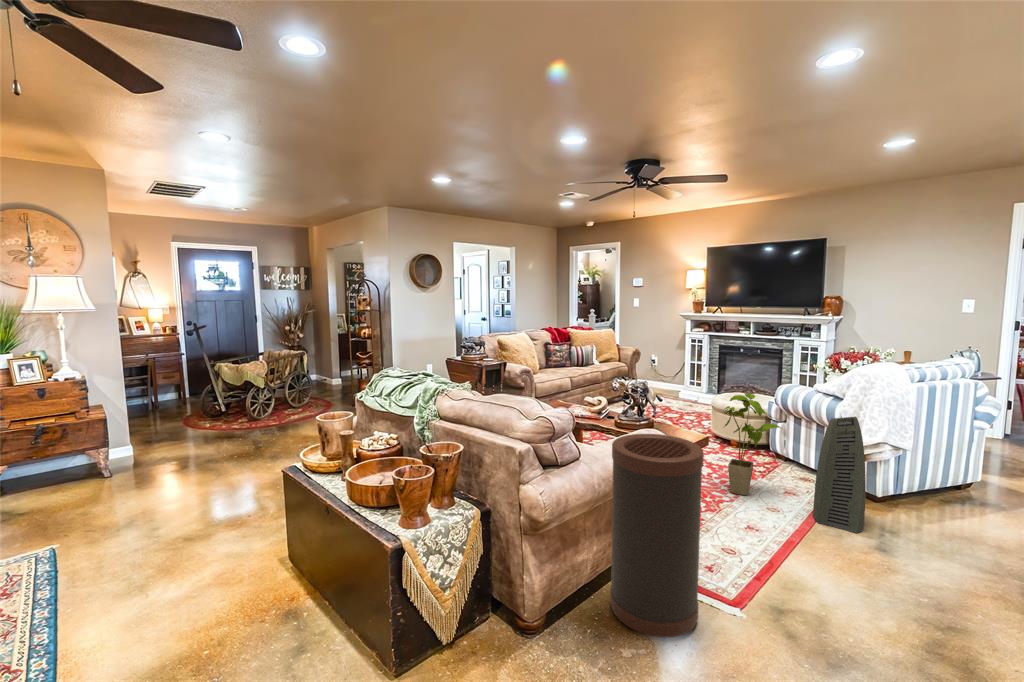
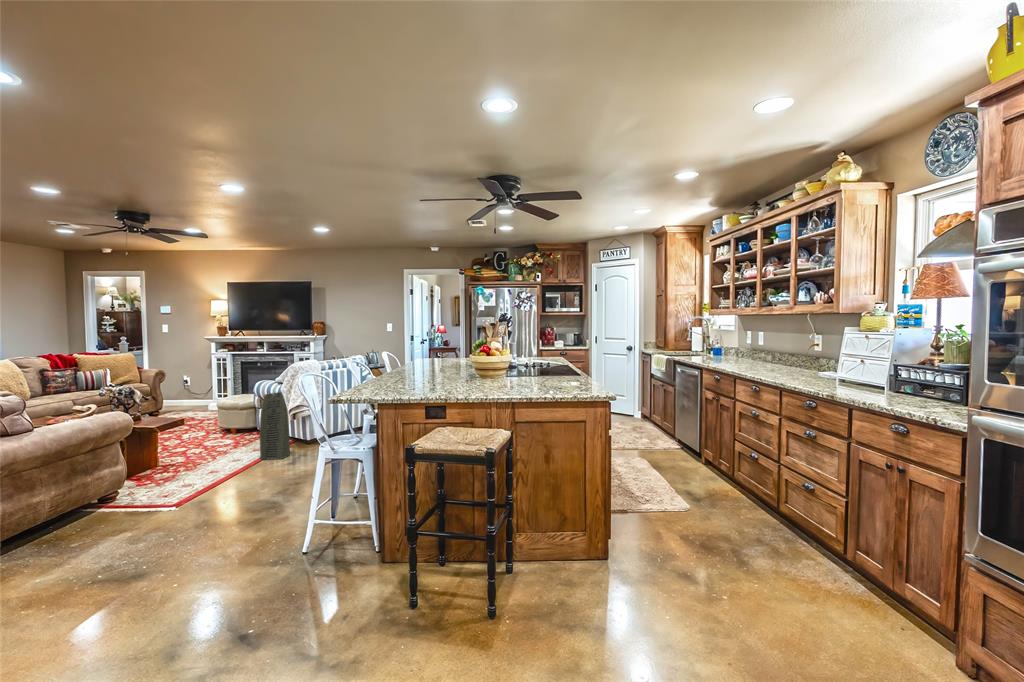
house plant: present [723,393,781,496] -> none [201,387,246,458]
trash can: present [610,434,704,637] -> none [60,410,139,535]

